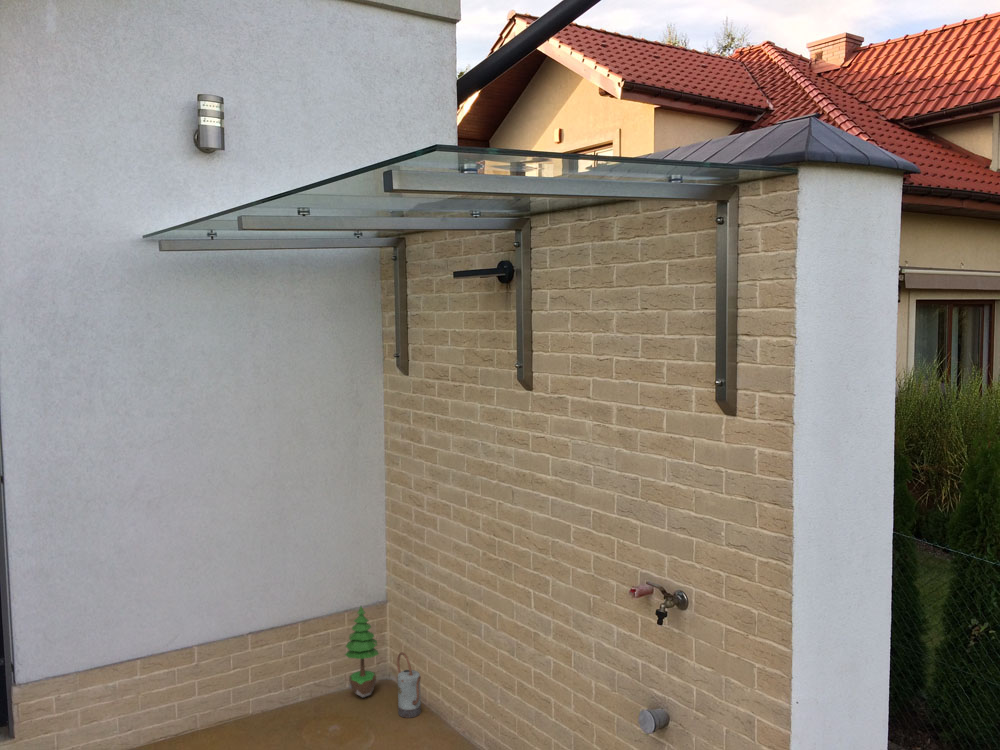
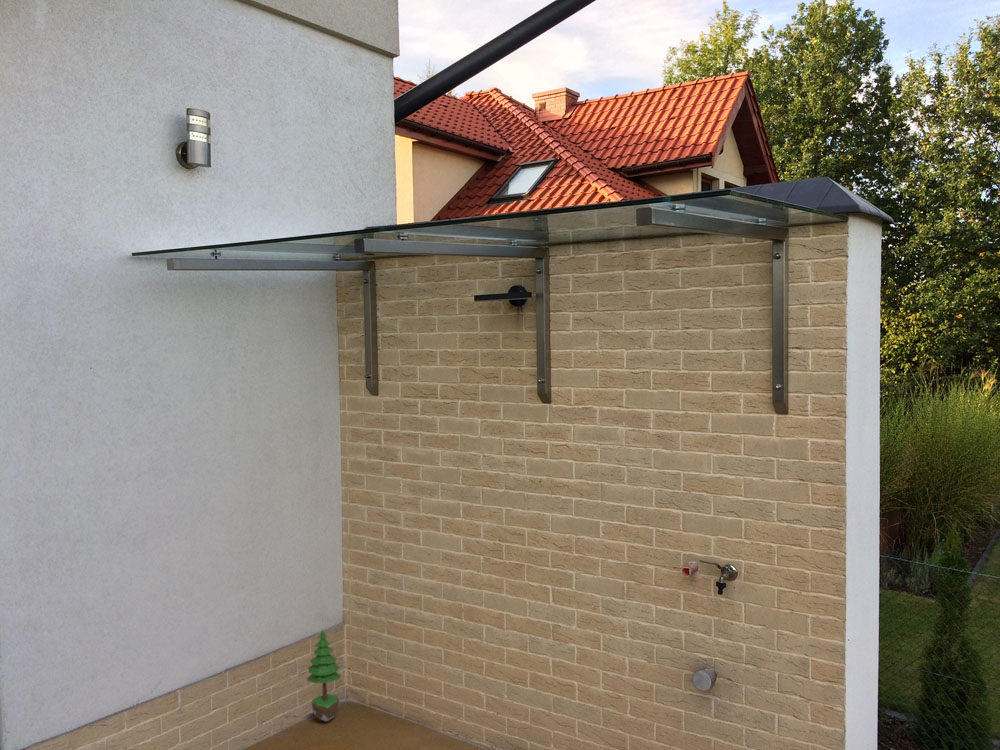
watering can: present [397,652,421,718] -> none [363,669,401,732]

